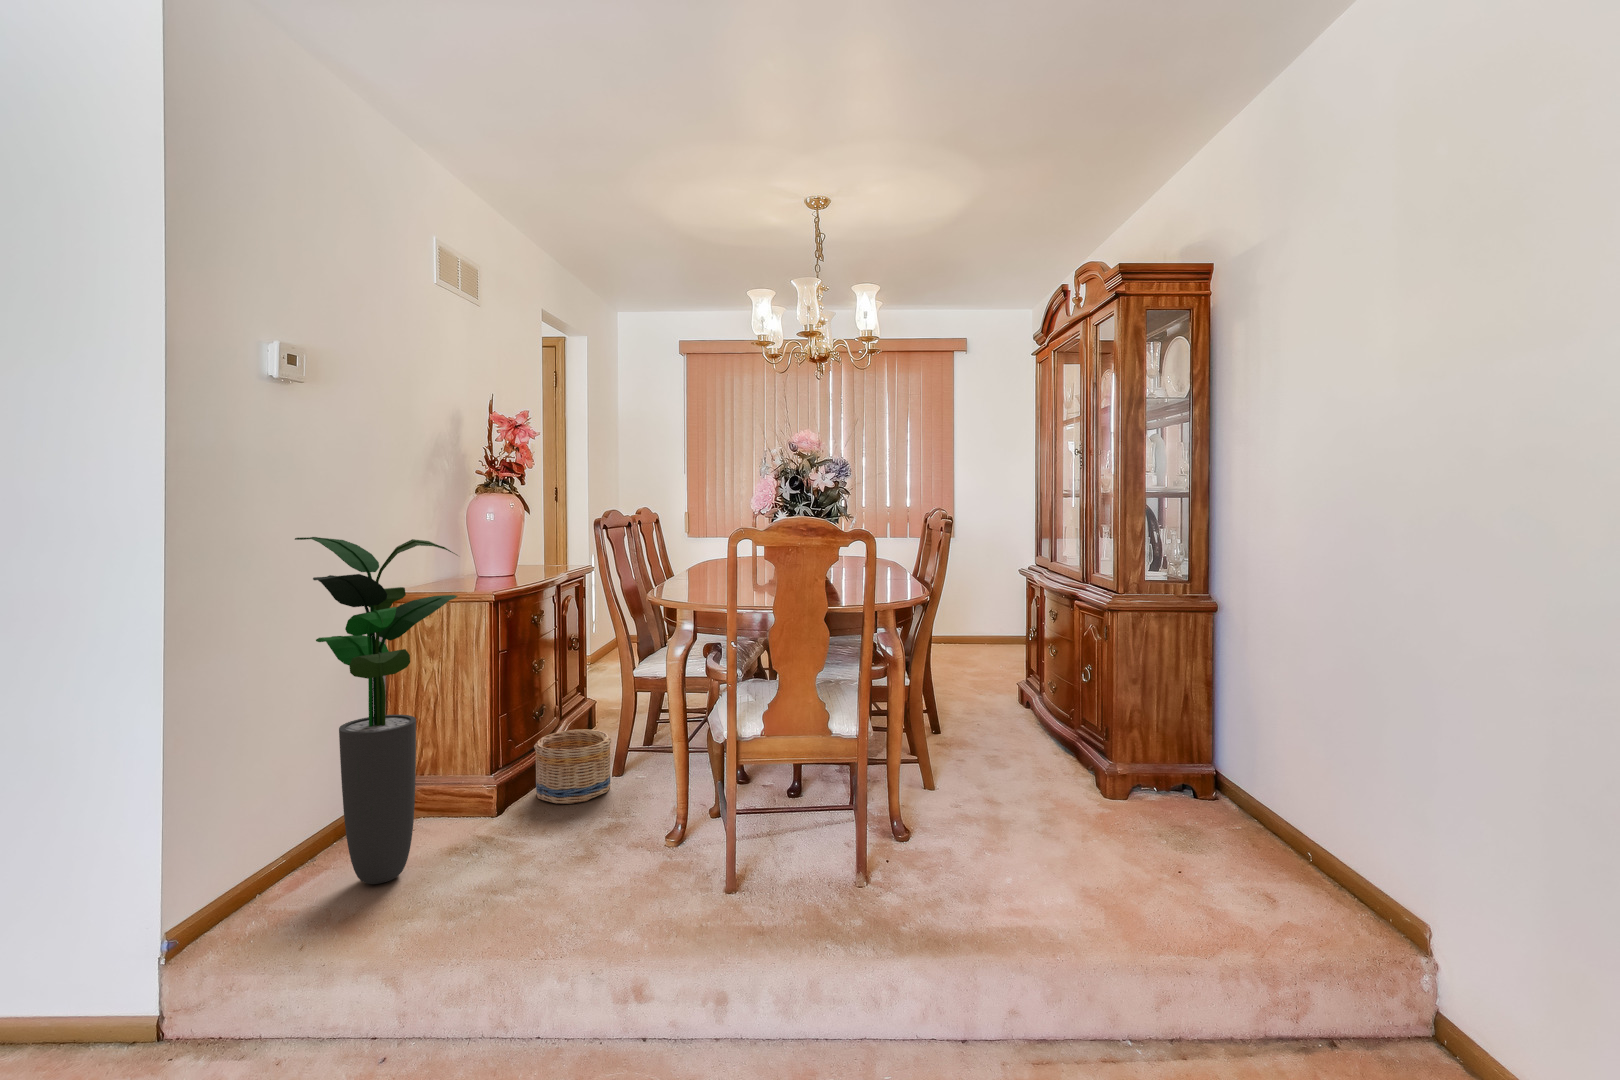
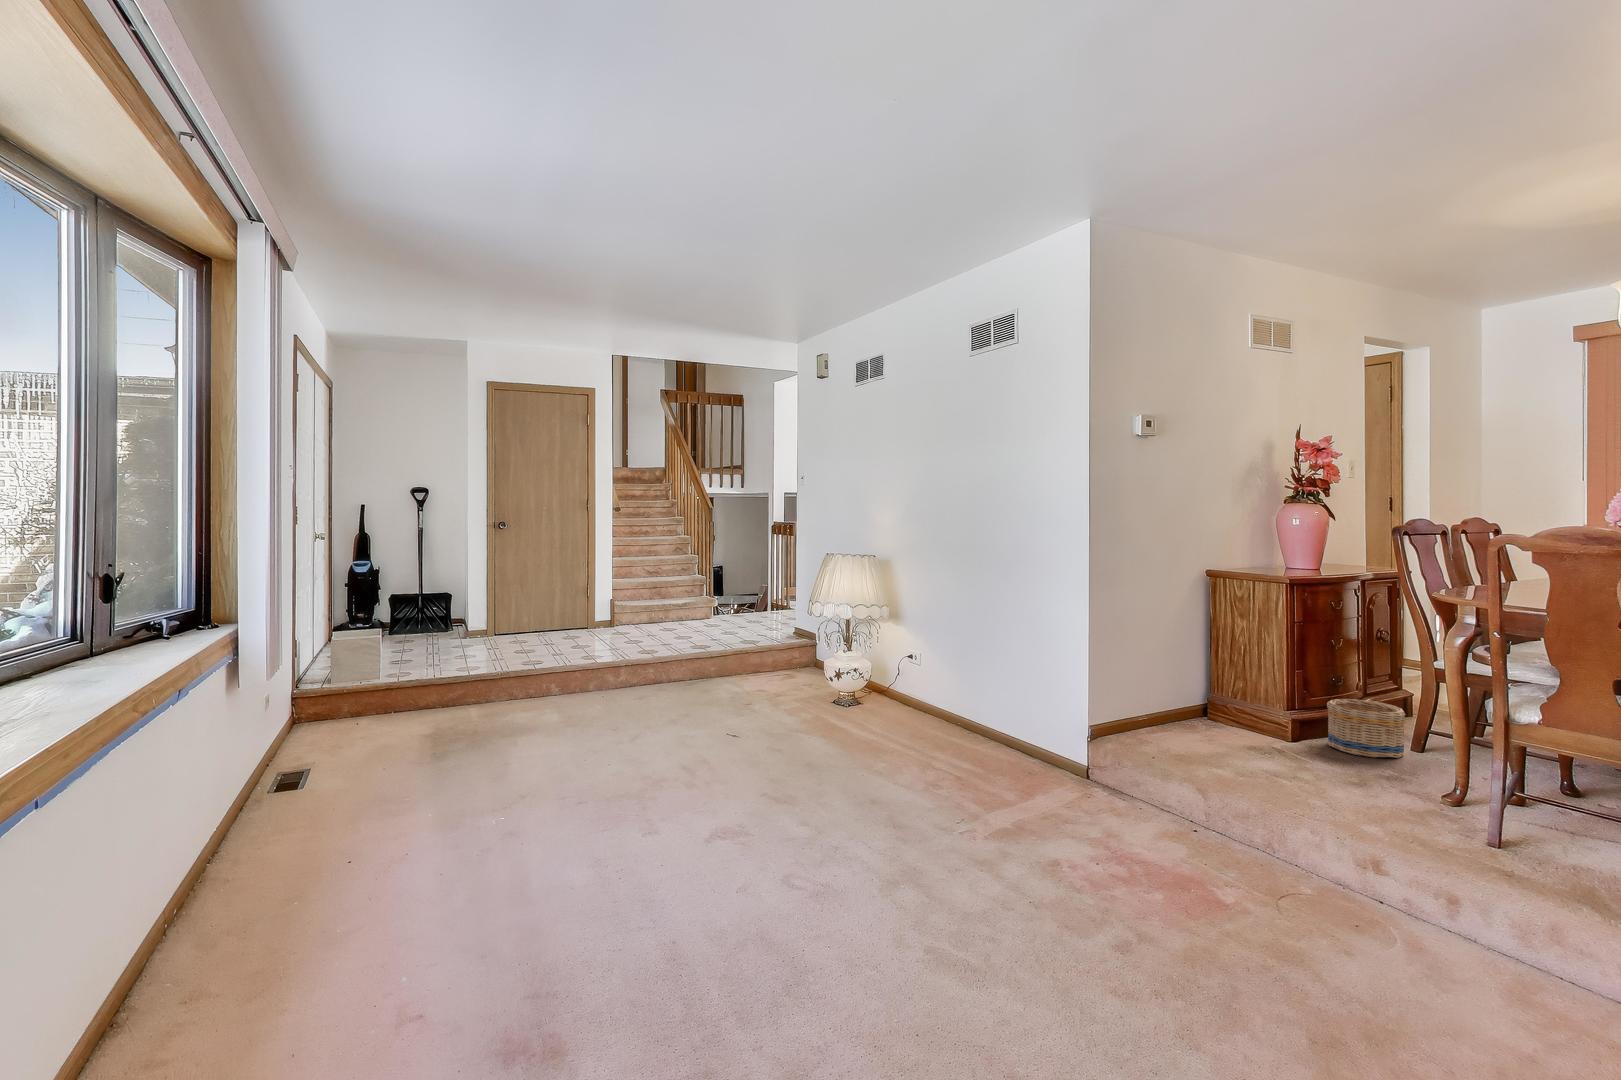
potted plant: present [295,537,457,884] -> none [1152,532,1256,754]

